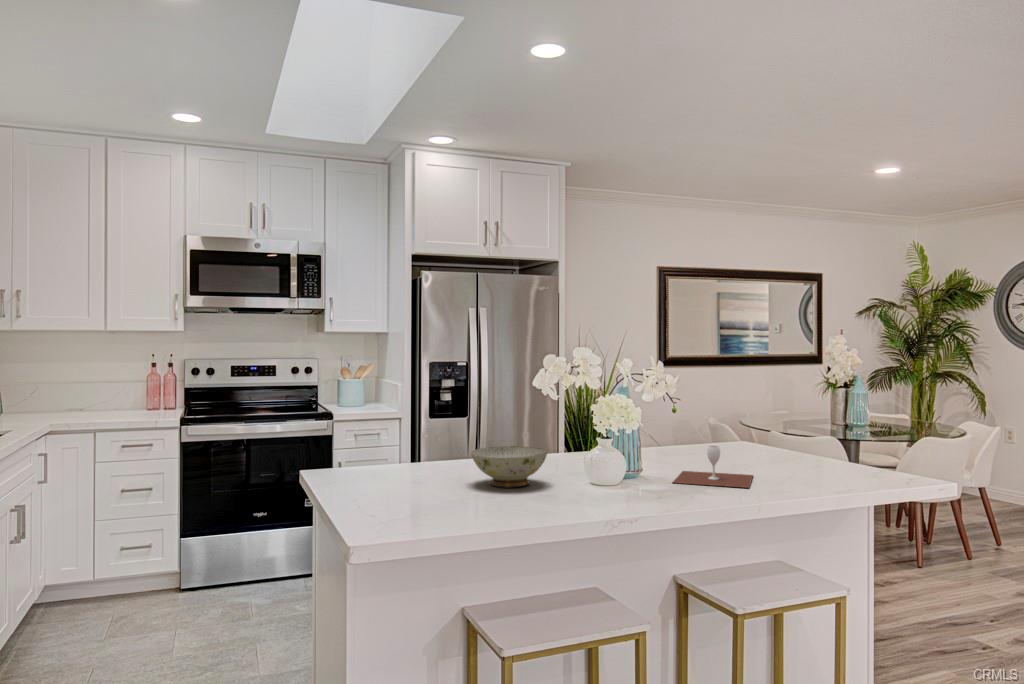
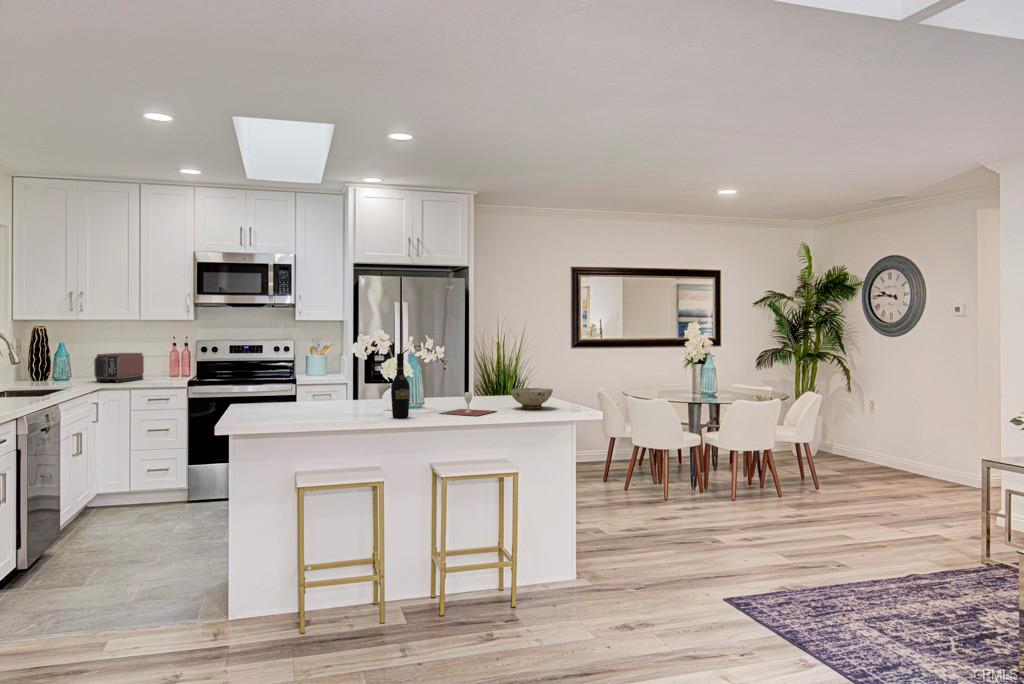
toaster: none [41,378,112,422] -> present [94,353,144,382]
wine bottle: none [616,385,647,496] -> present [391,353,410,418]
ceramic bowl: present [471,446,548,487] -> present [510,388,553,409]

